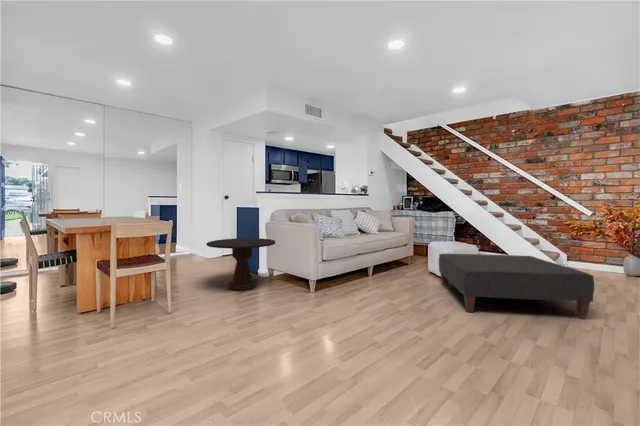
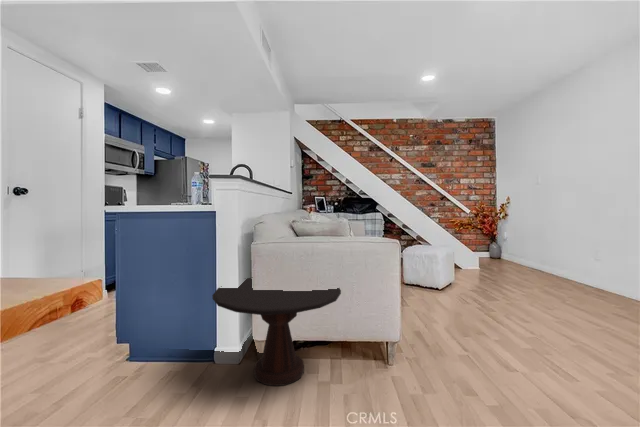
ottoman: present [439,253,594,318] -> none [440,253,582,319]

